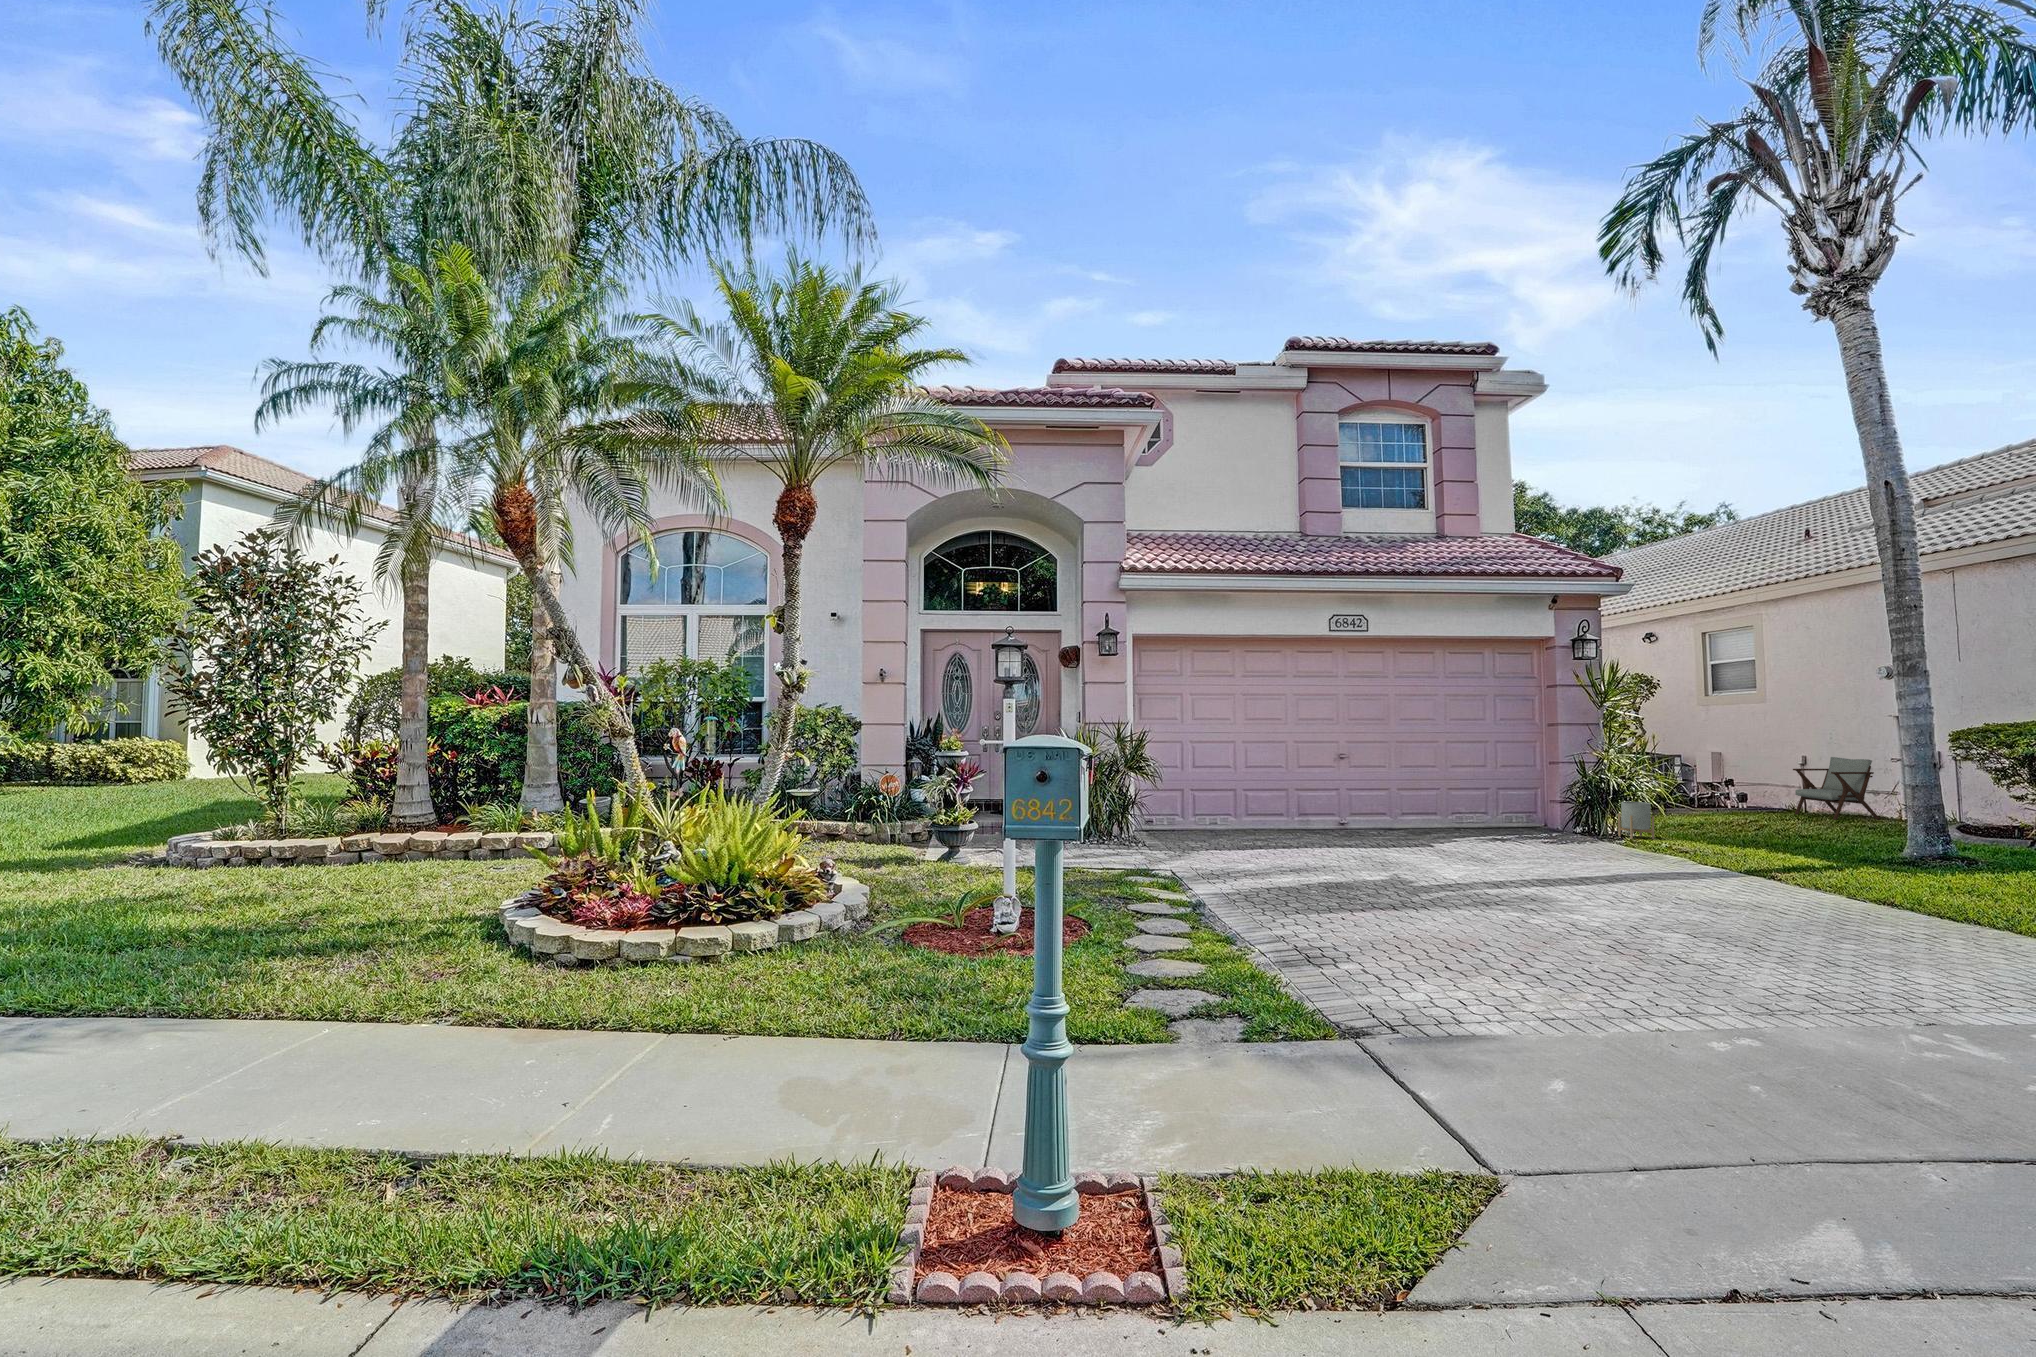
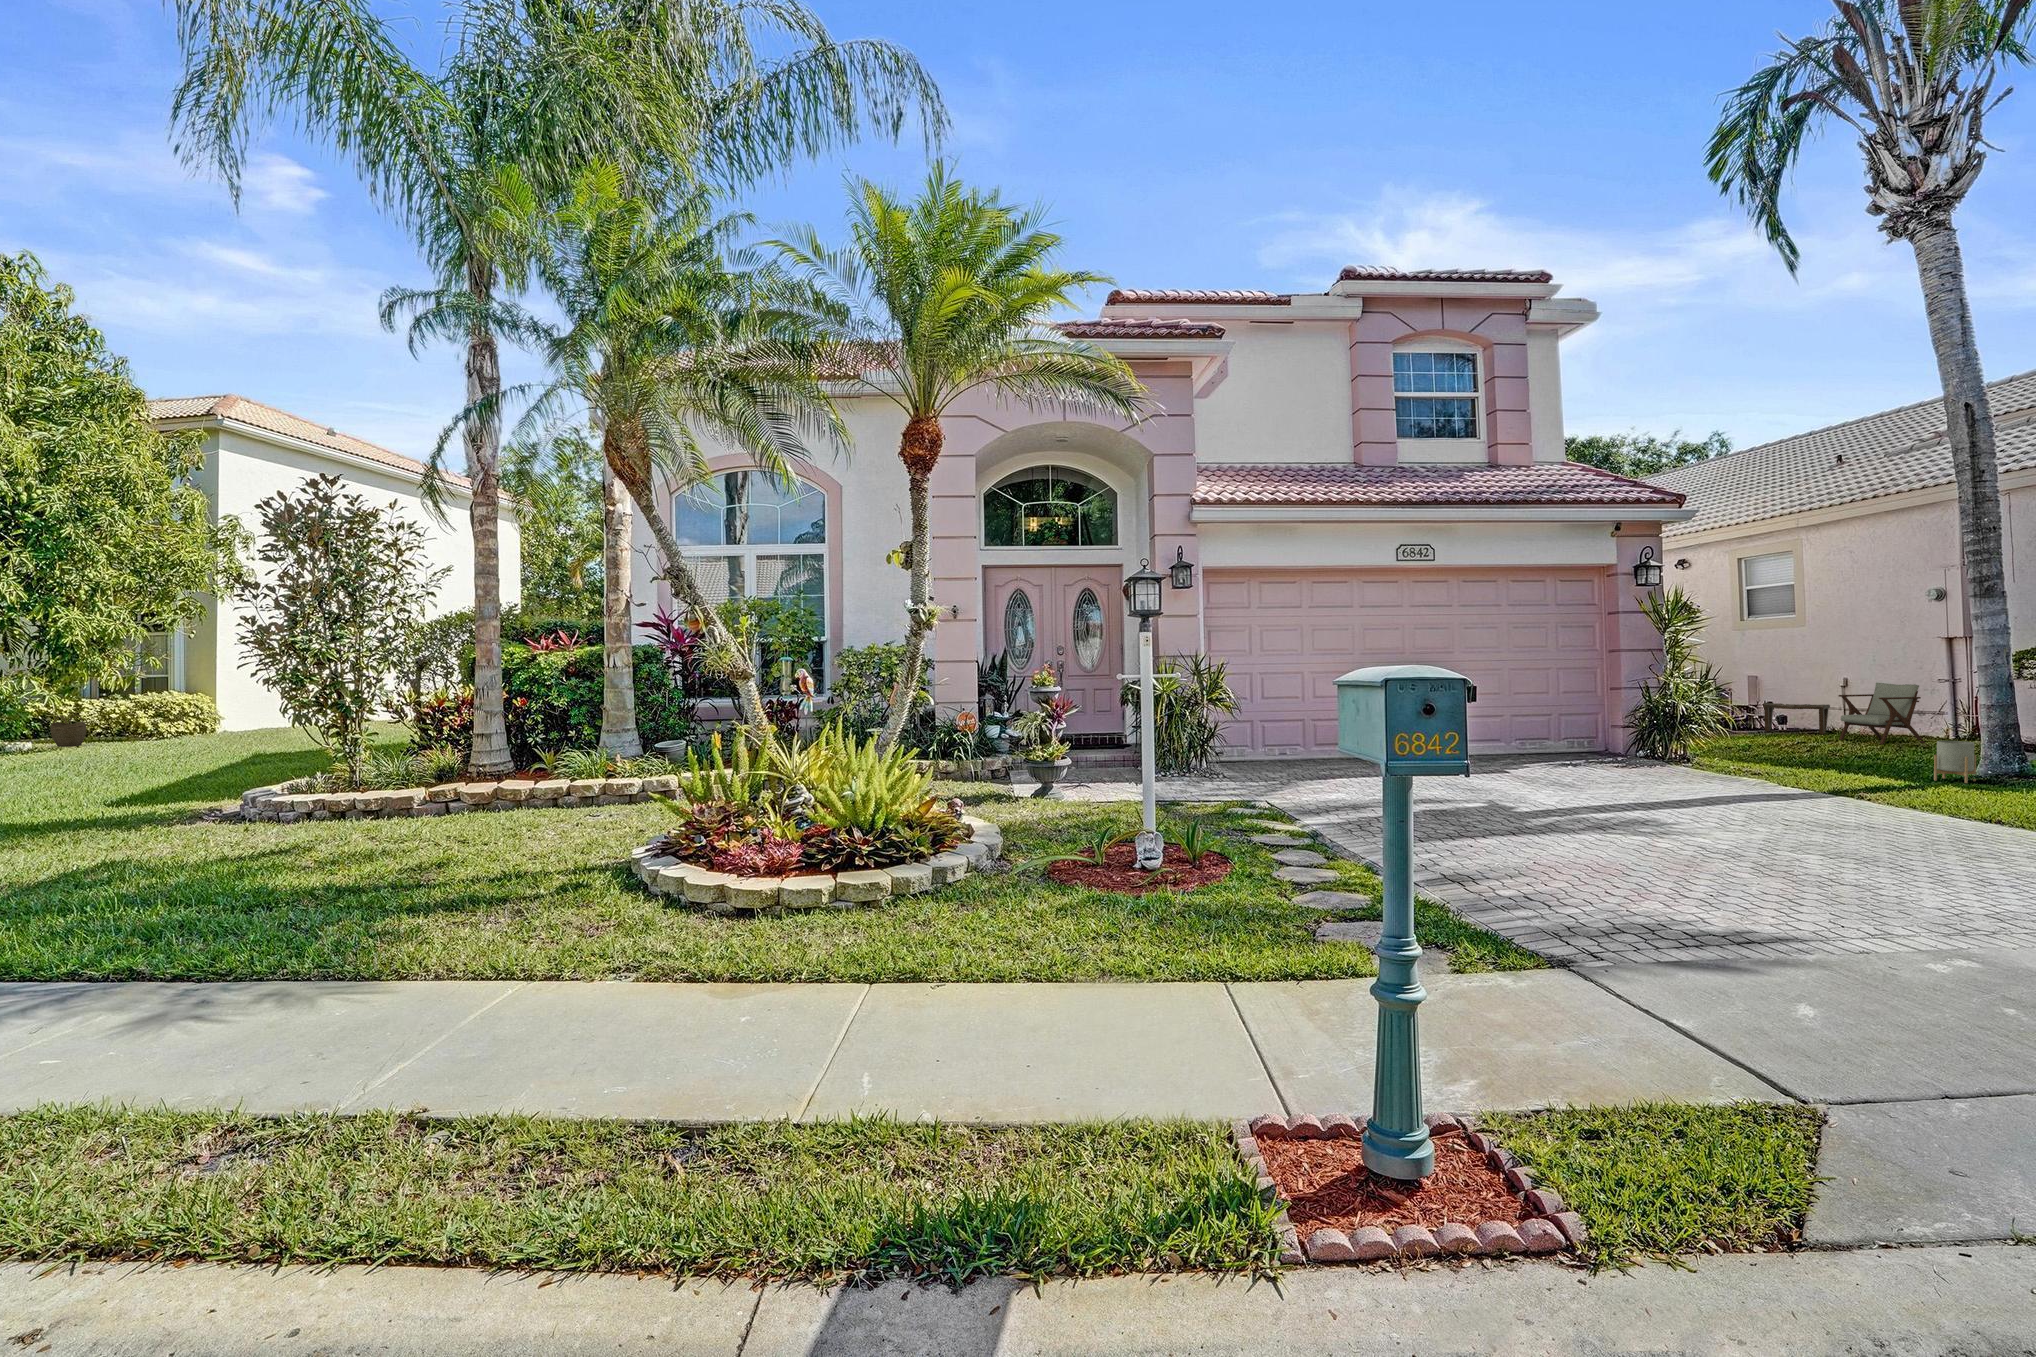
woven basket: none [15,758,51,789] -> present [51,715,86,746]
bench: none [1722,776,1789,808] -> present [1763,703,1830,734]
planter: present [1618,802,1654,839] -> present [1934,741,1976,783]

